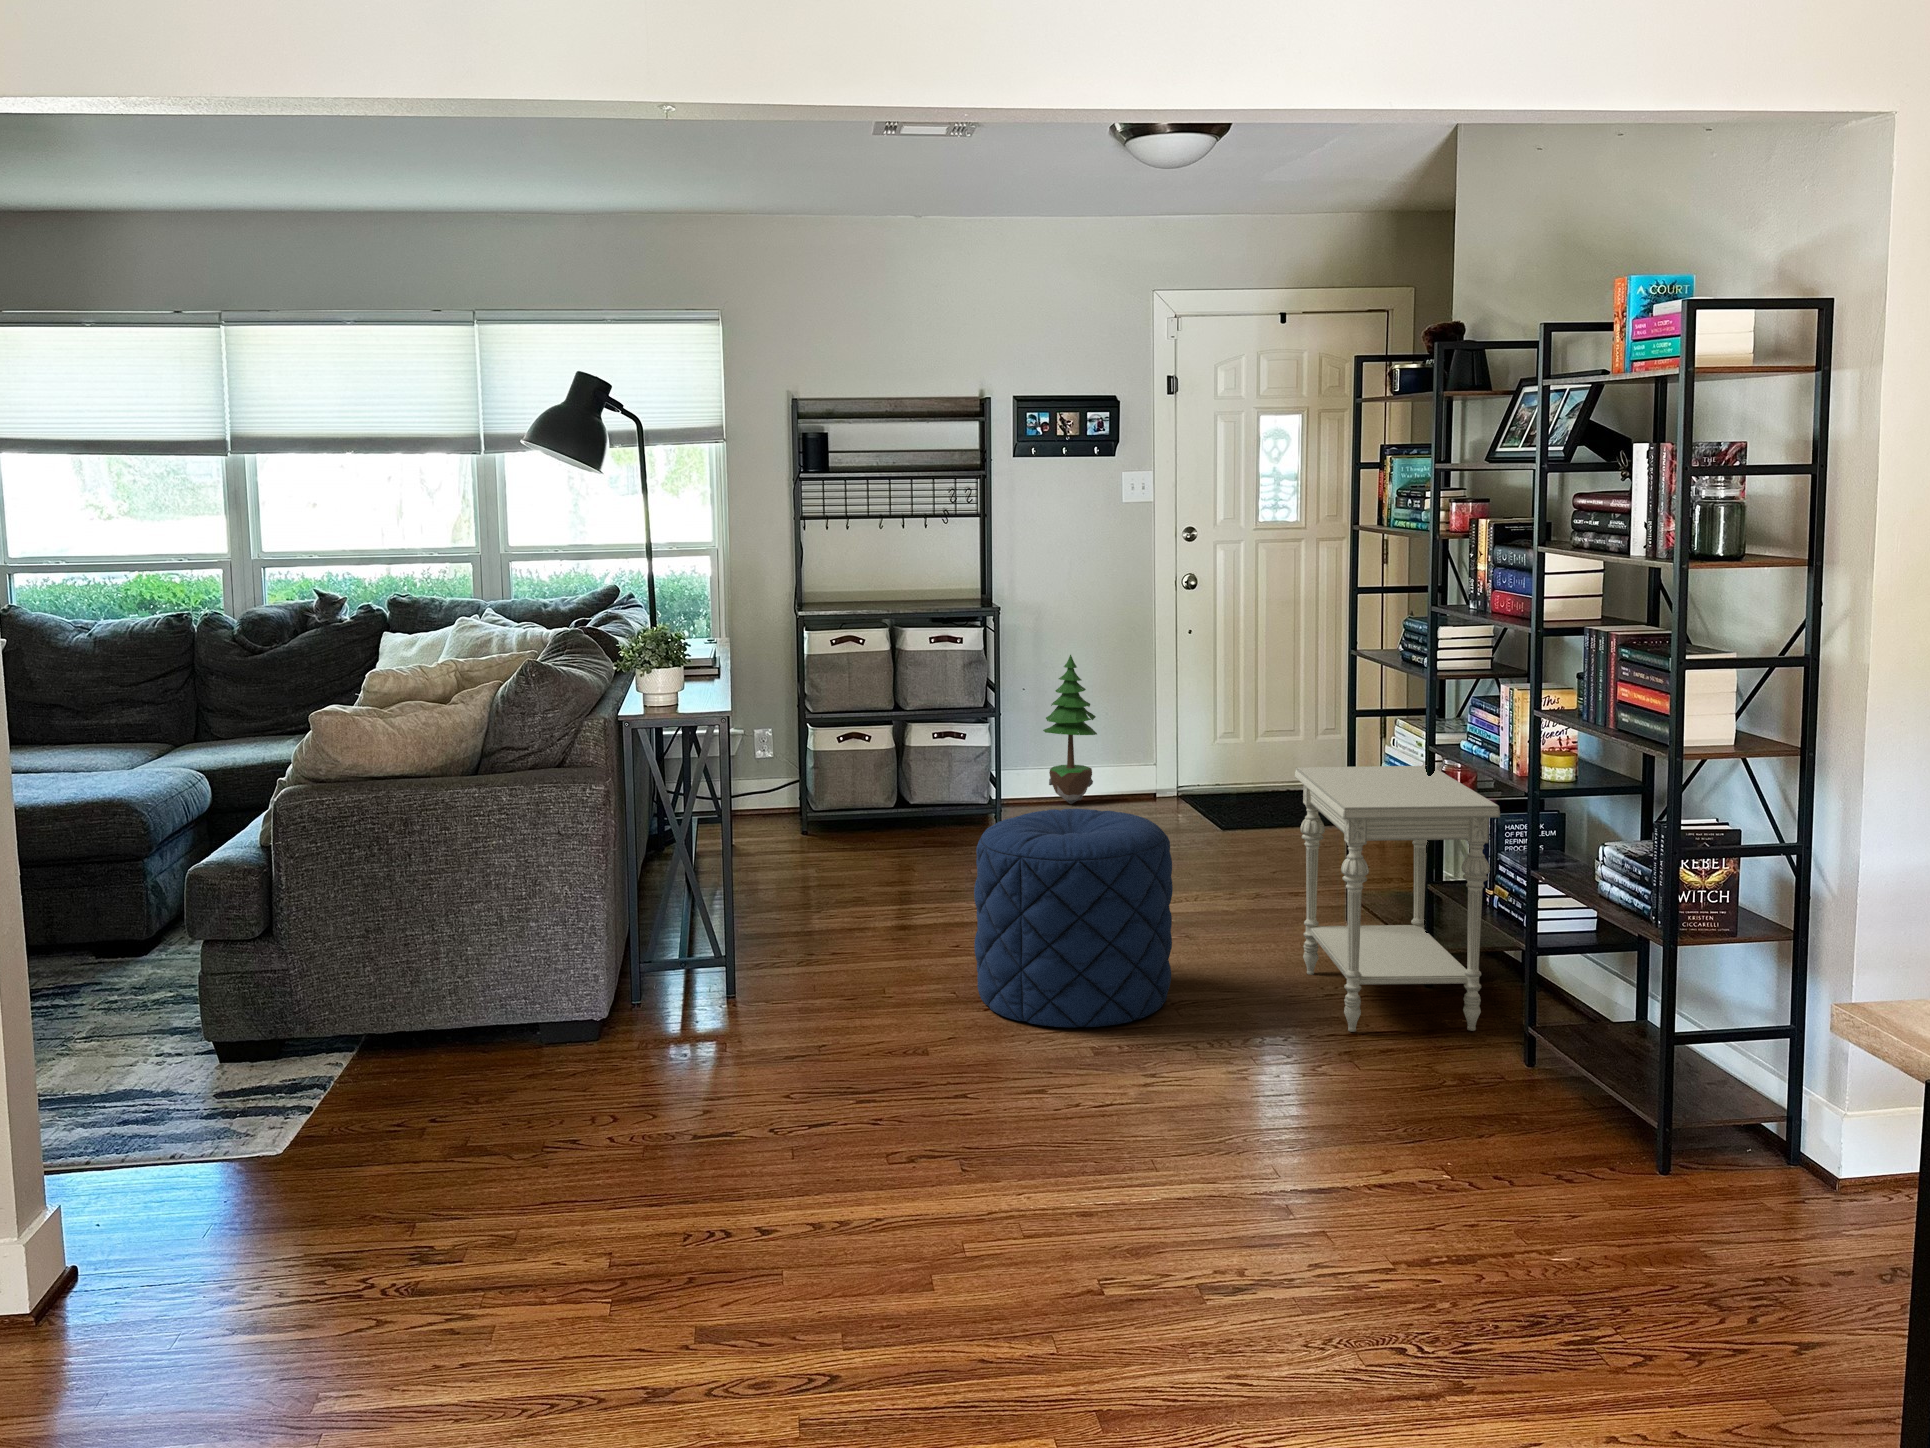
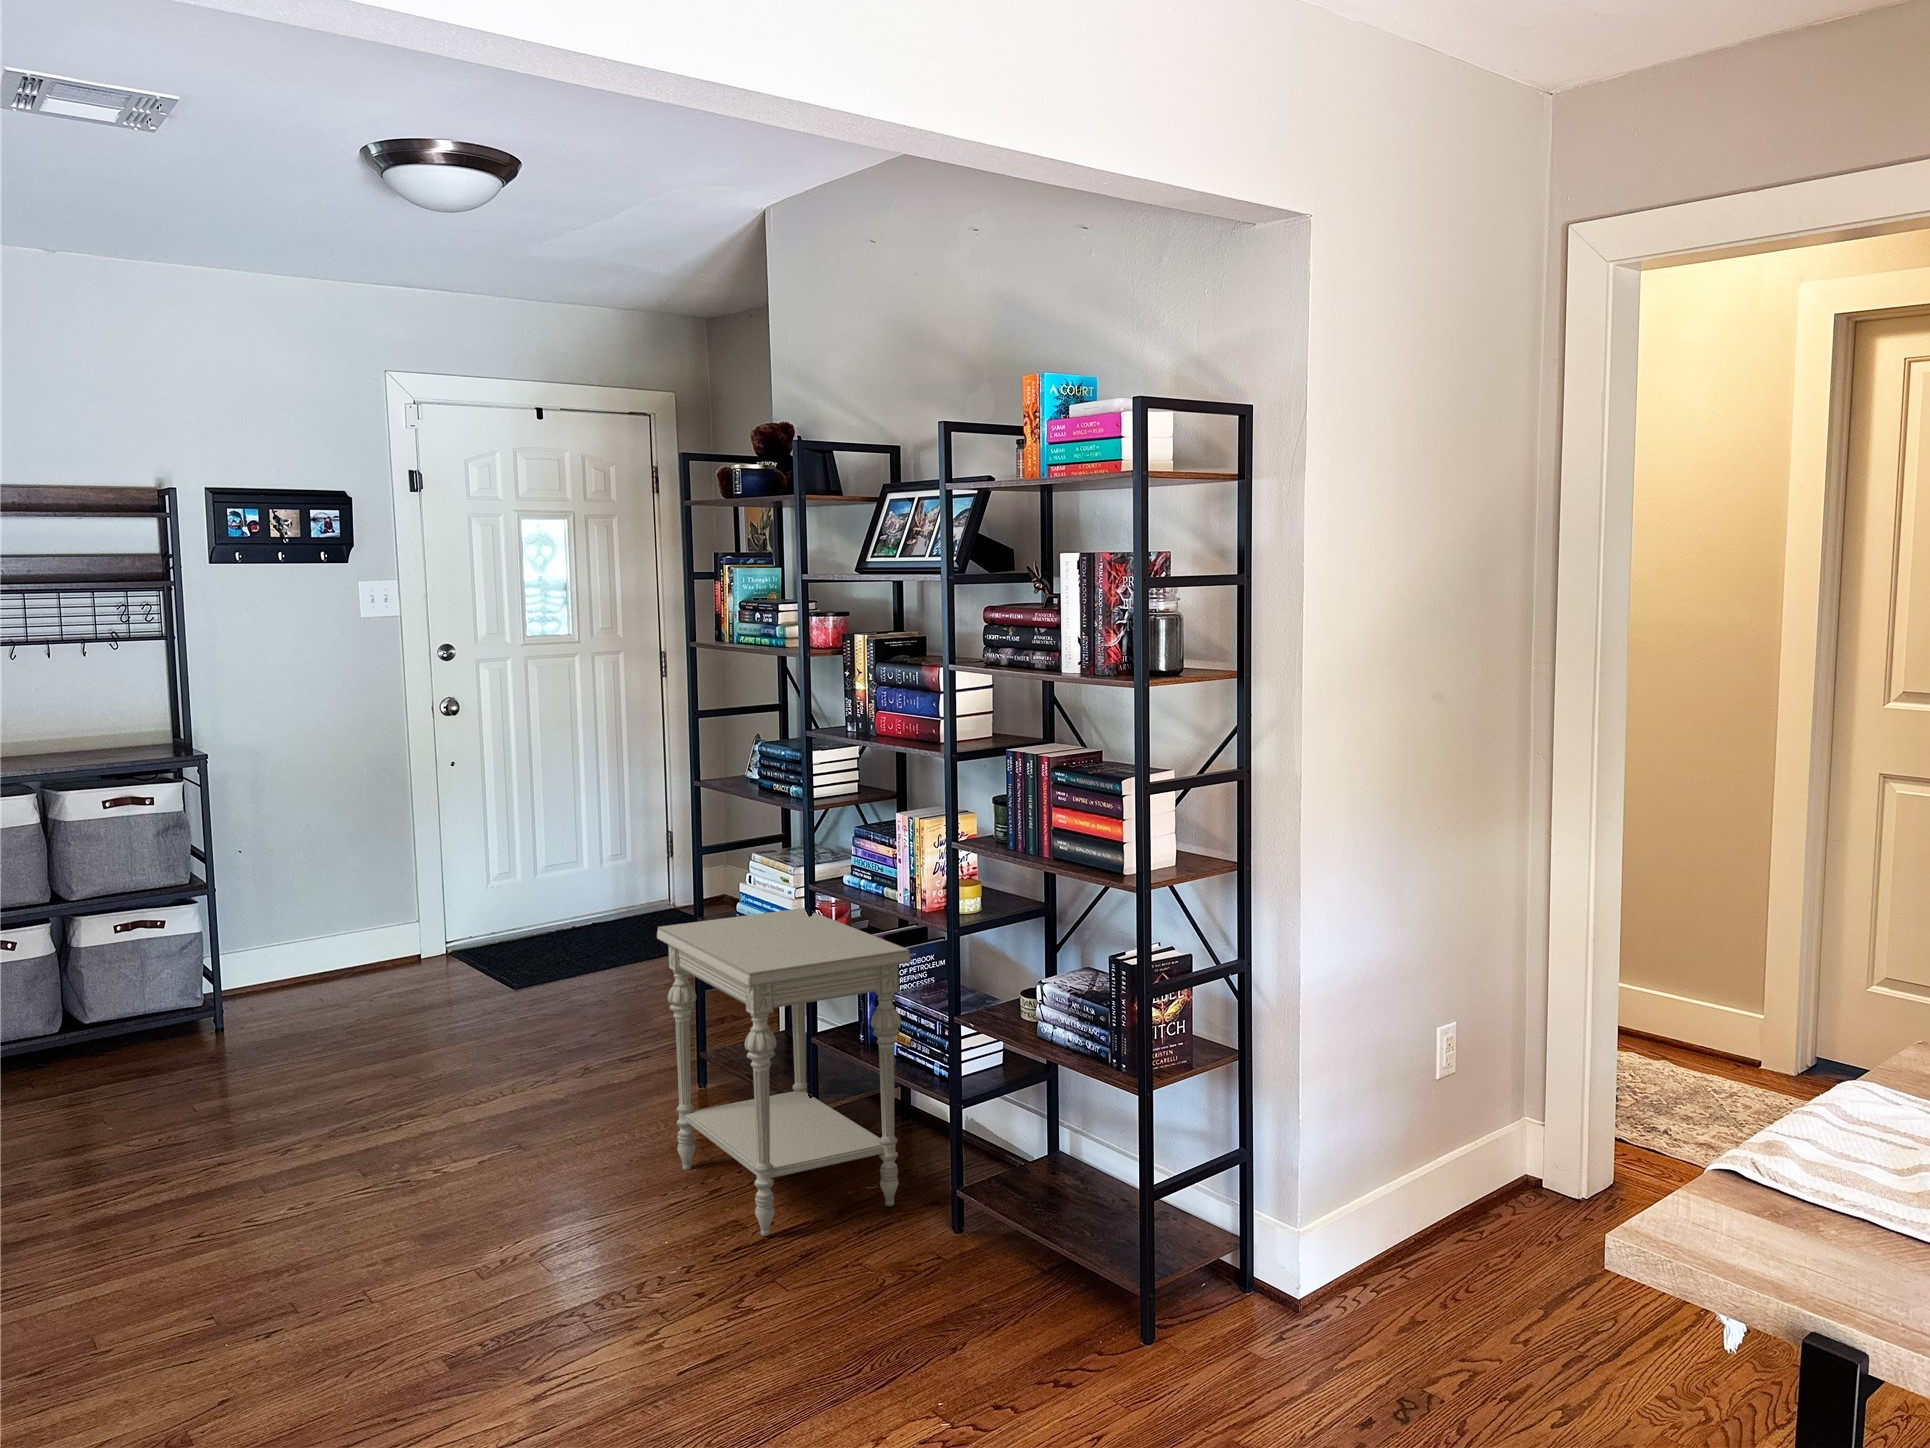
potted tree: present [1043,655,1097,804] -> none [265,805,339,991]
pouf: present [974,809,1173,1027] -> none [261,1009,537,1314]

